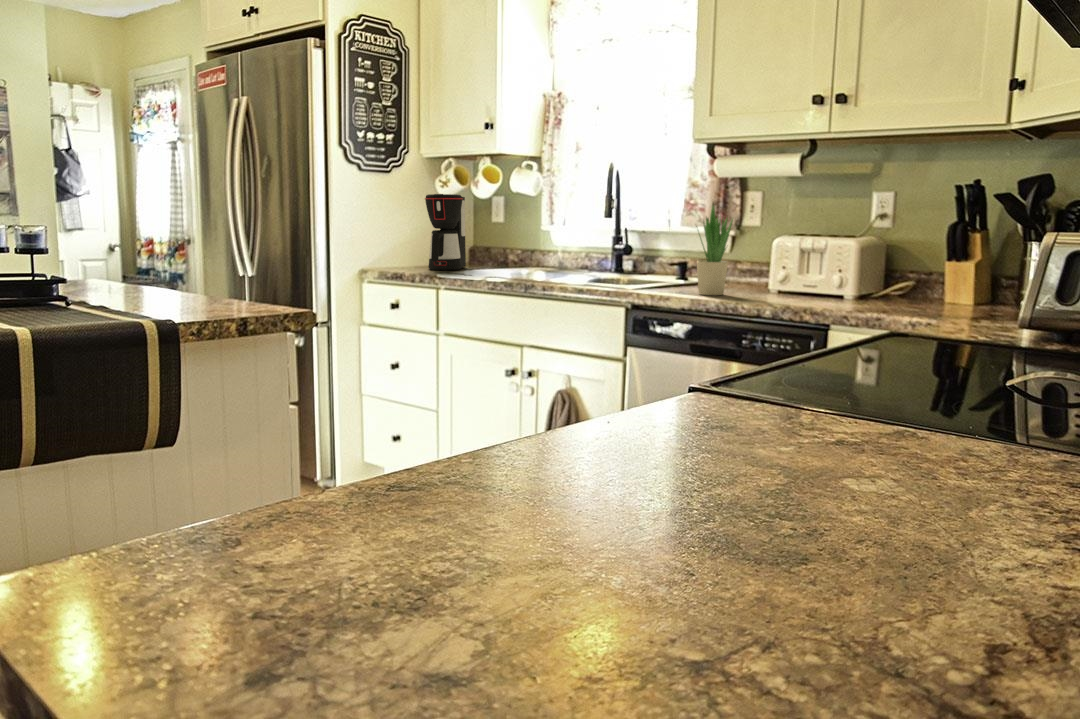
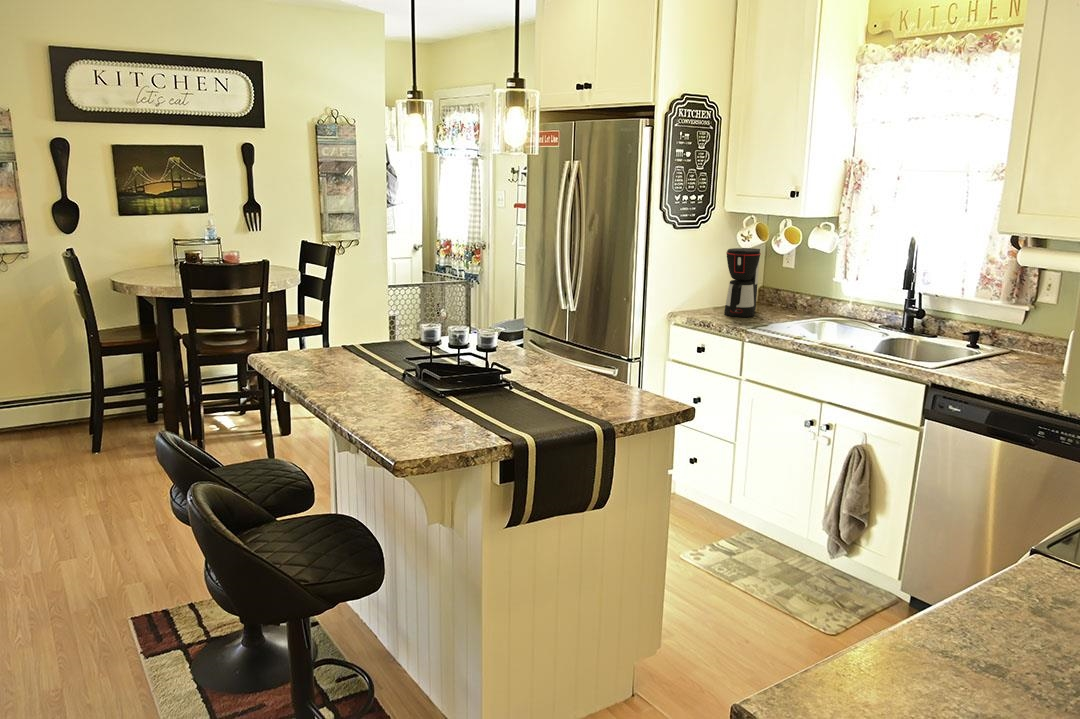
potted plant: present [697,203,733,295] -> none [995,294,1038,379]

